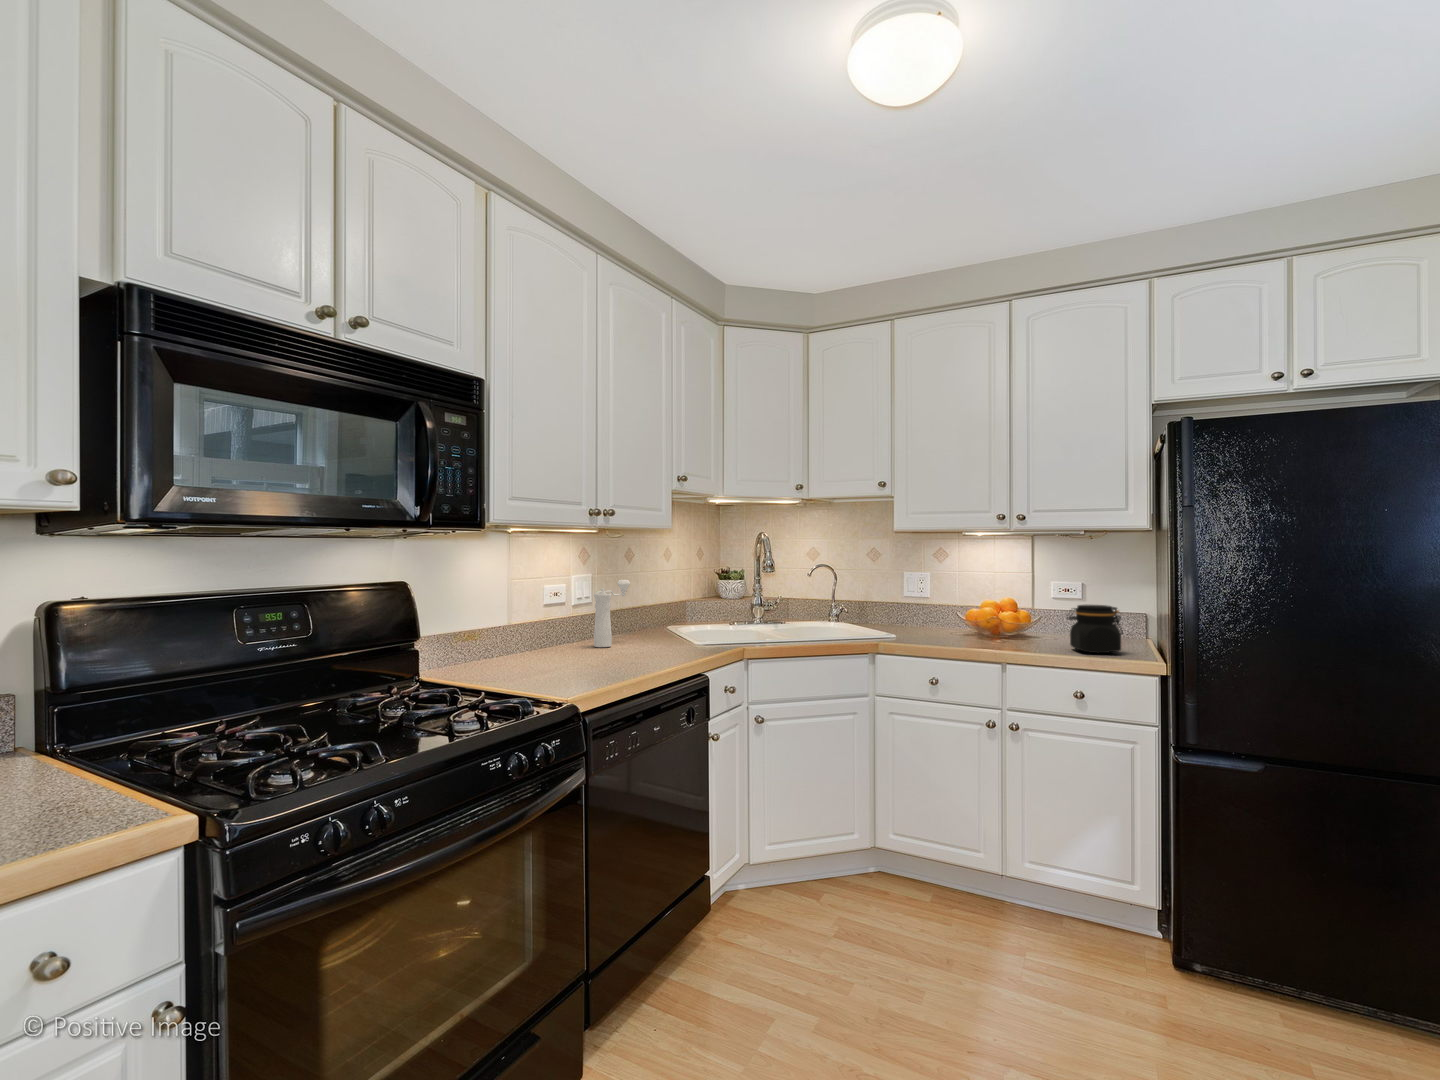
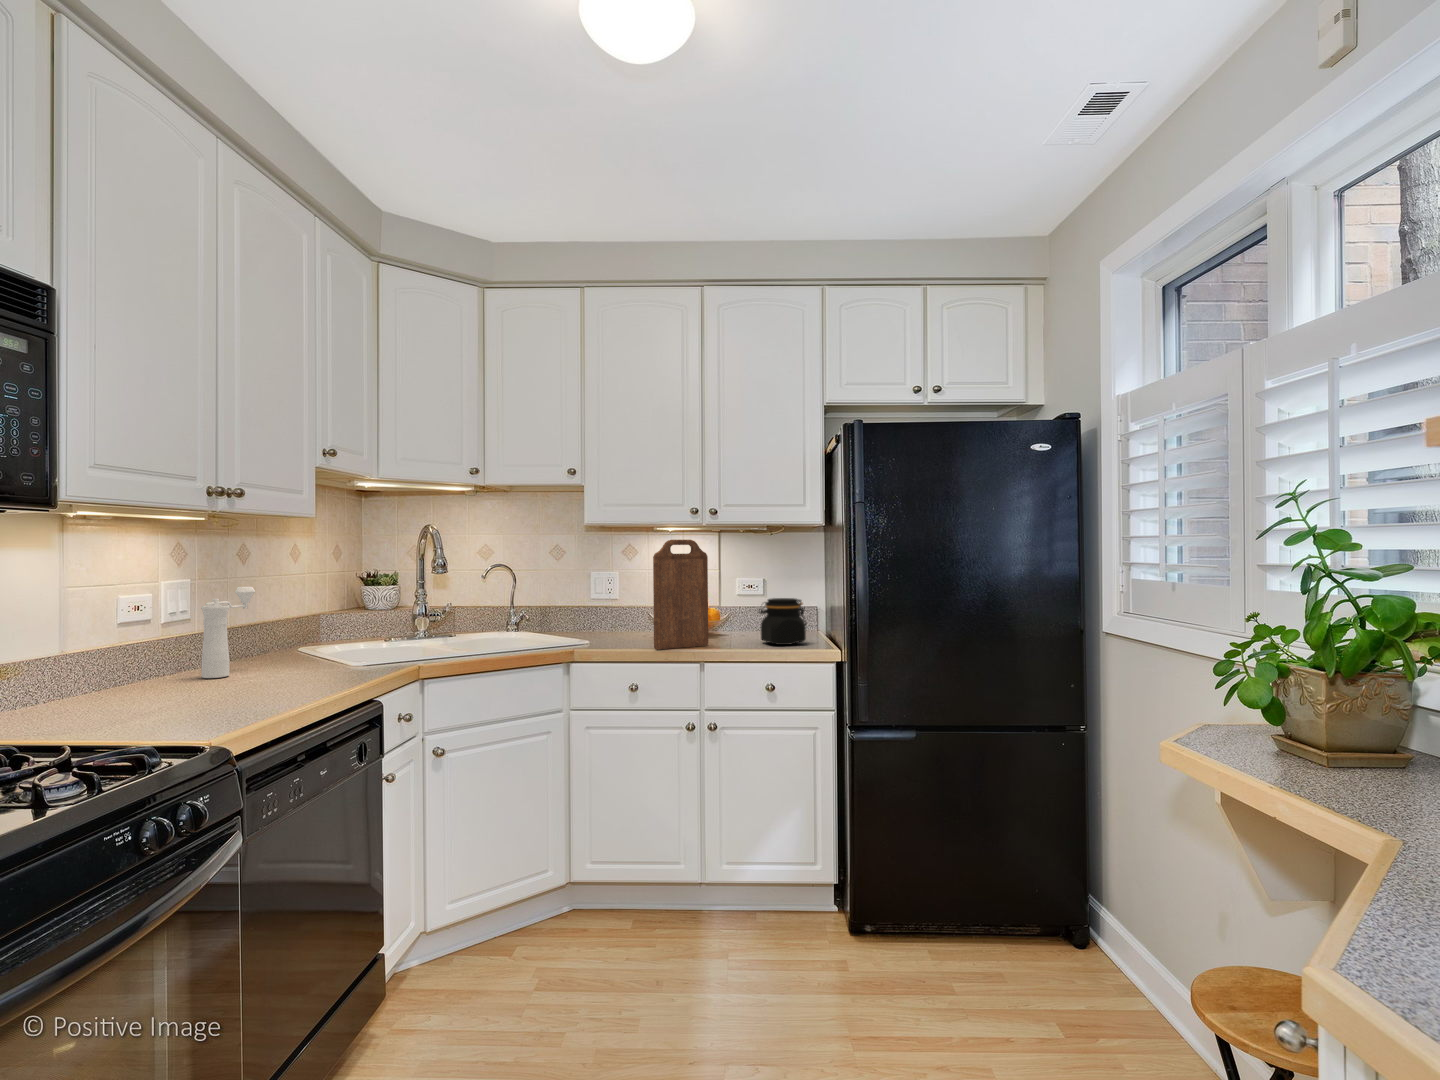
cutting board: none [953,544,1011,649] -> present [653,540,708,650]

